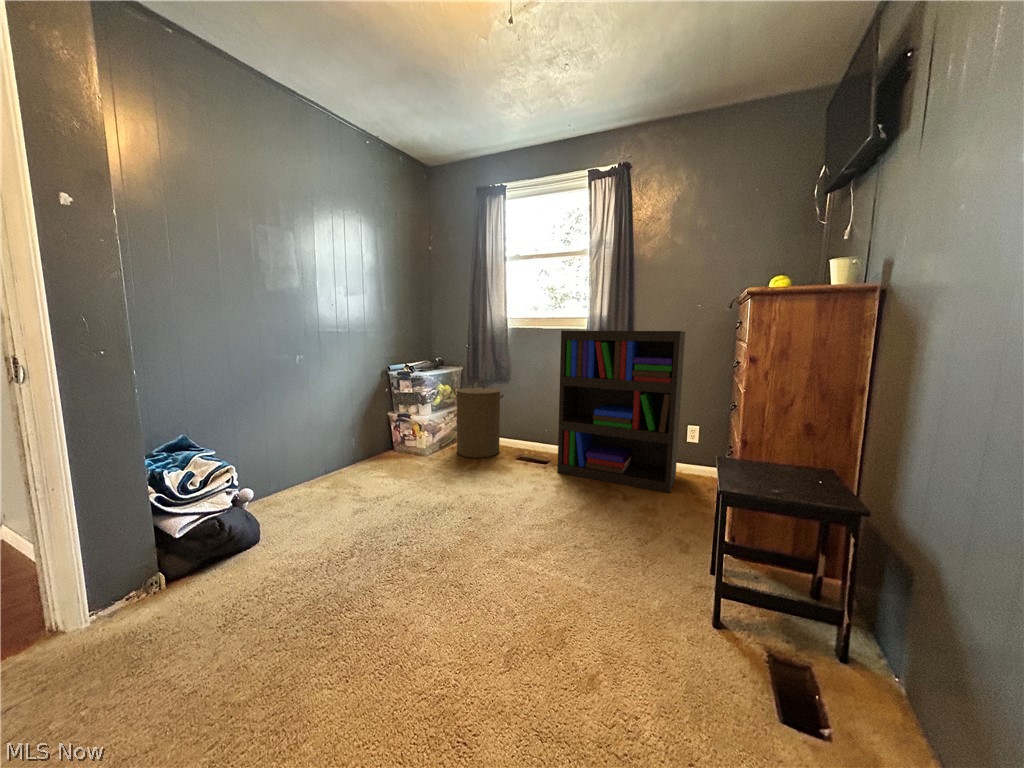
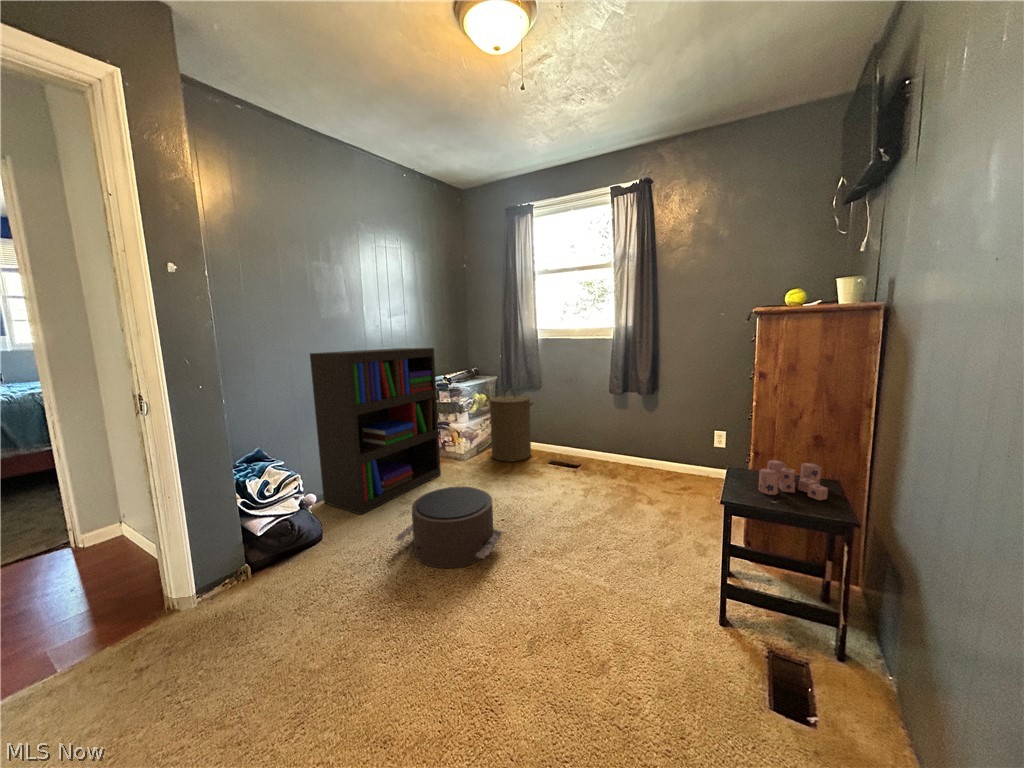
bookshelf: present [557,331,685,493] -> present [310,348,441,515]
candle: none [756,450,829,491] -> present [759,460,828,500]
pouf: none [347,482,473,573] -> present [395,487,503,568]

